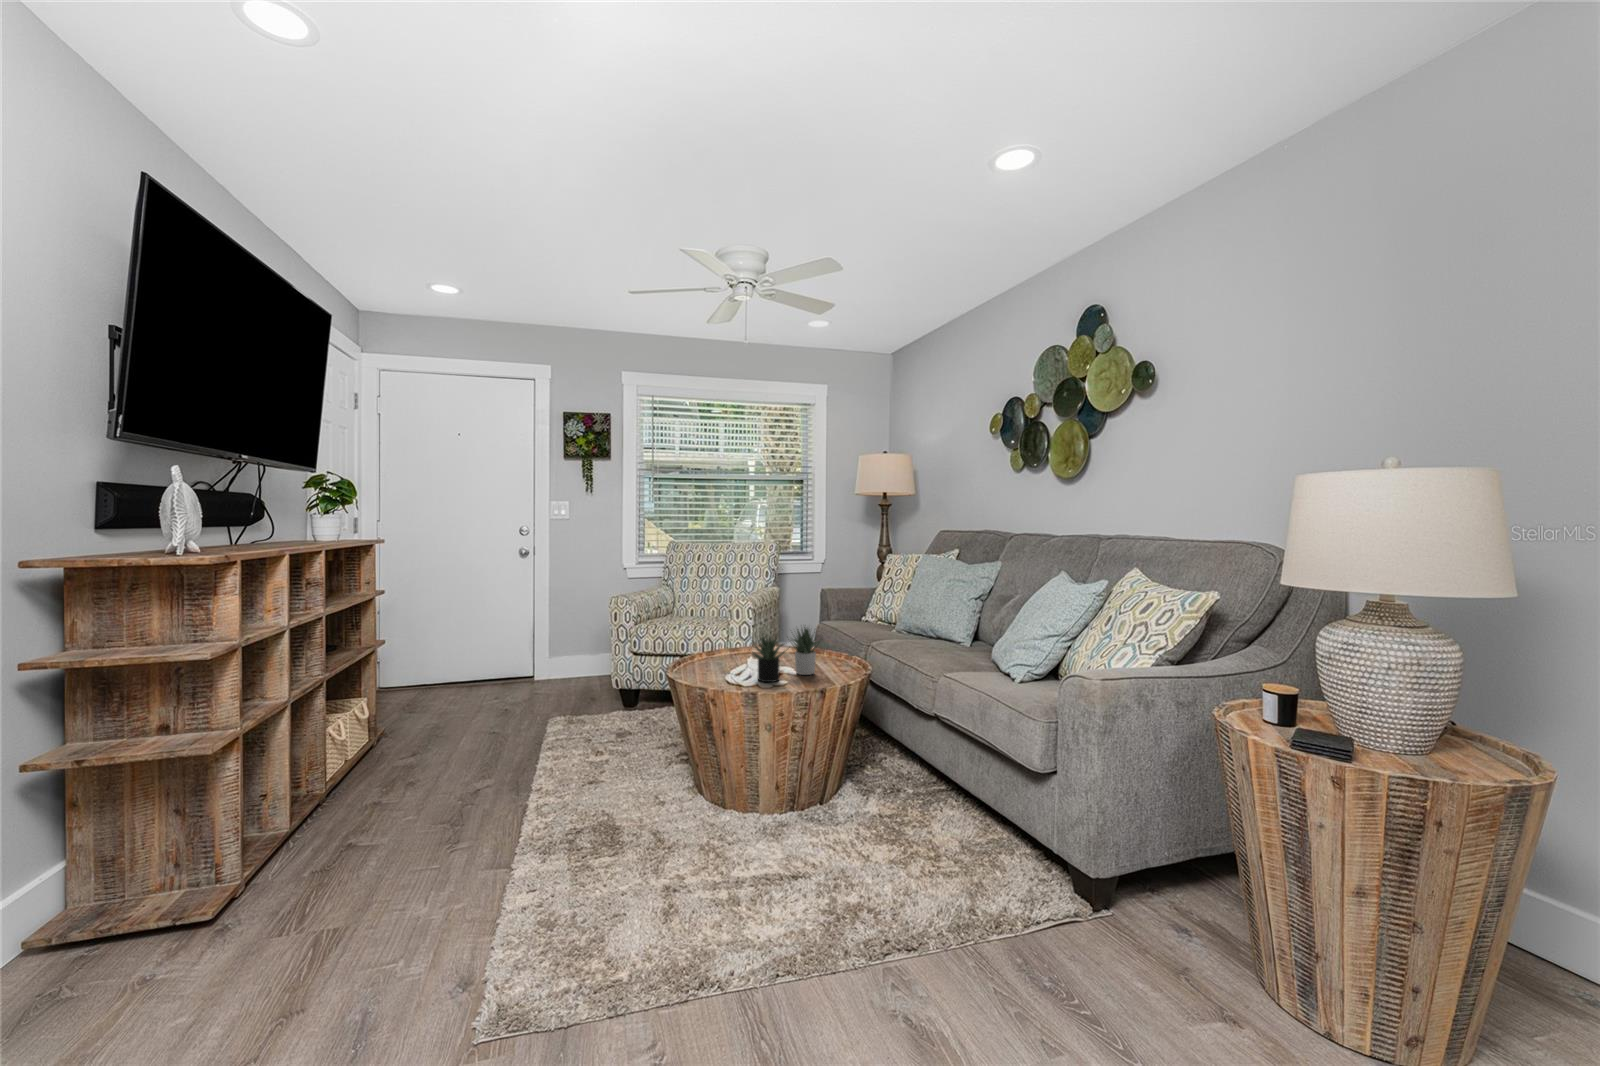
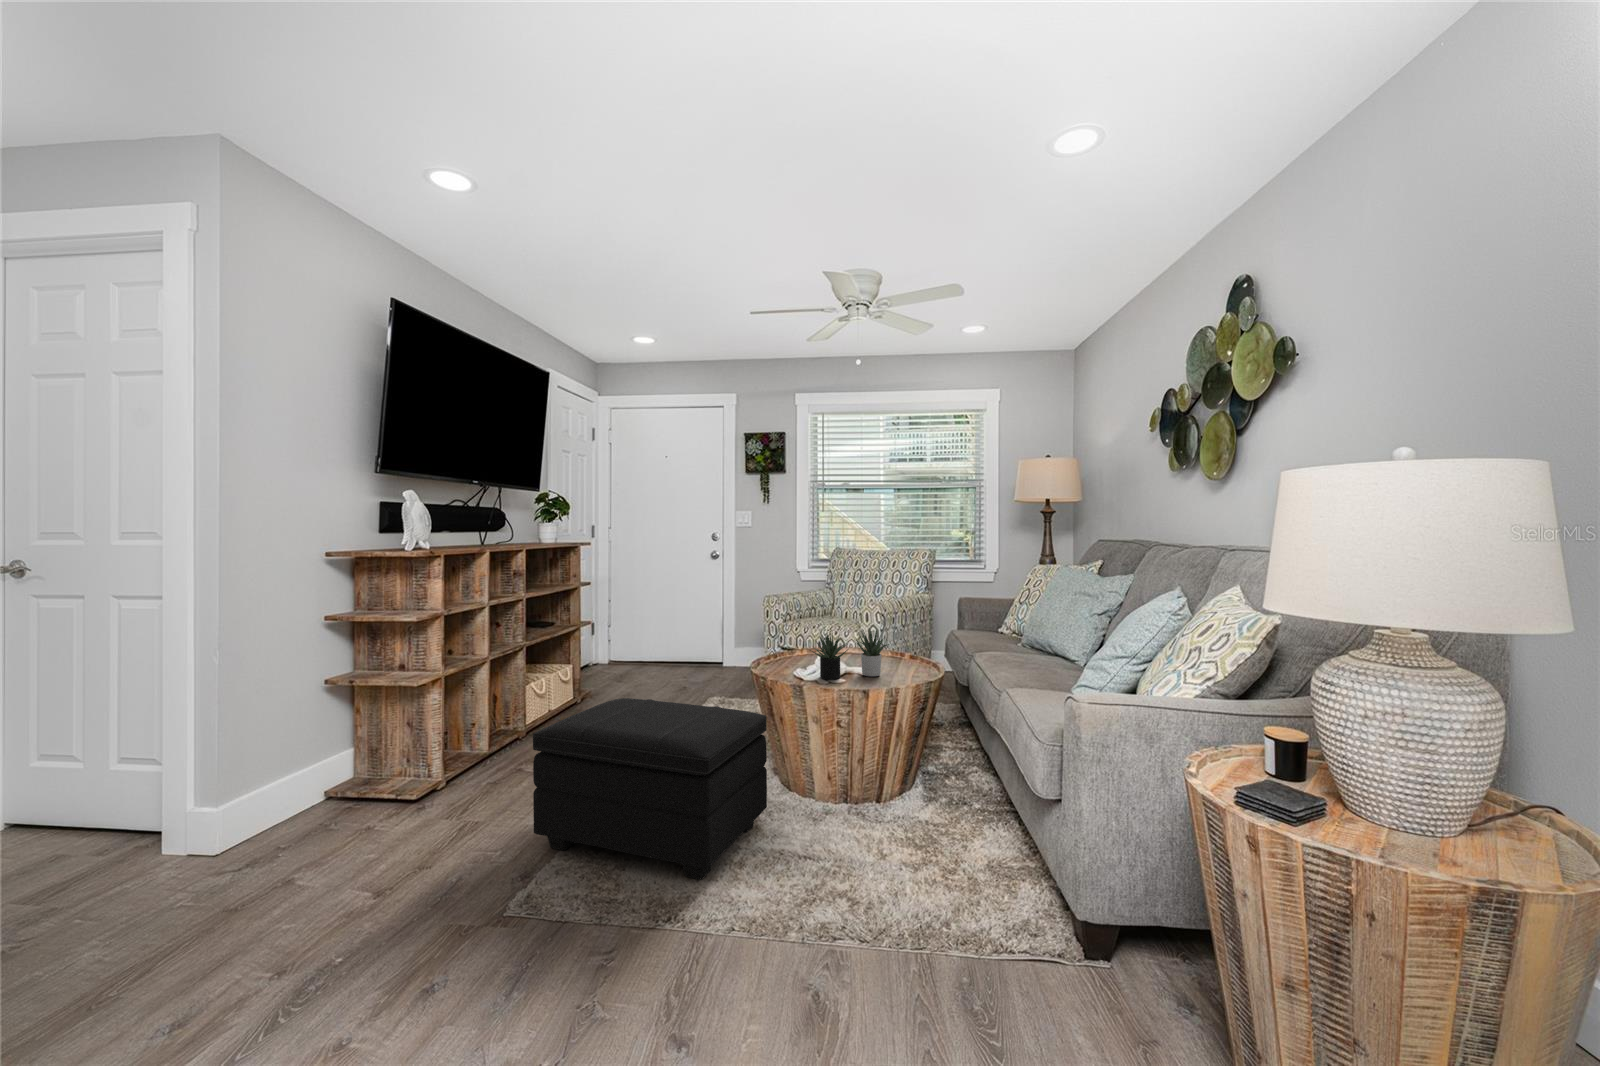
footstool: none [452,726,727,937] -> present [533,698,767,880]

